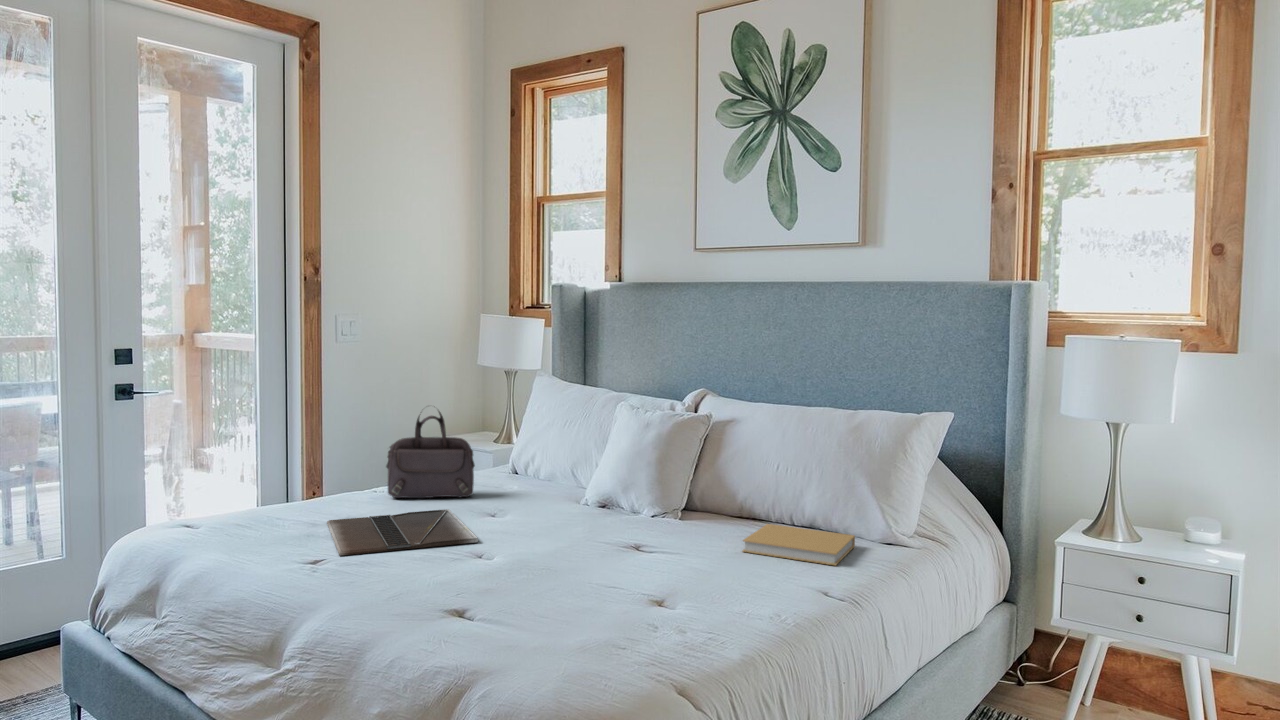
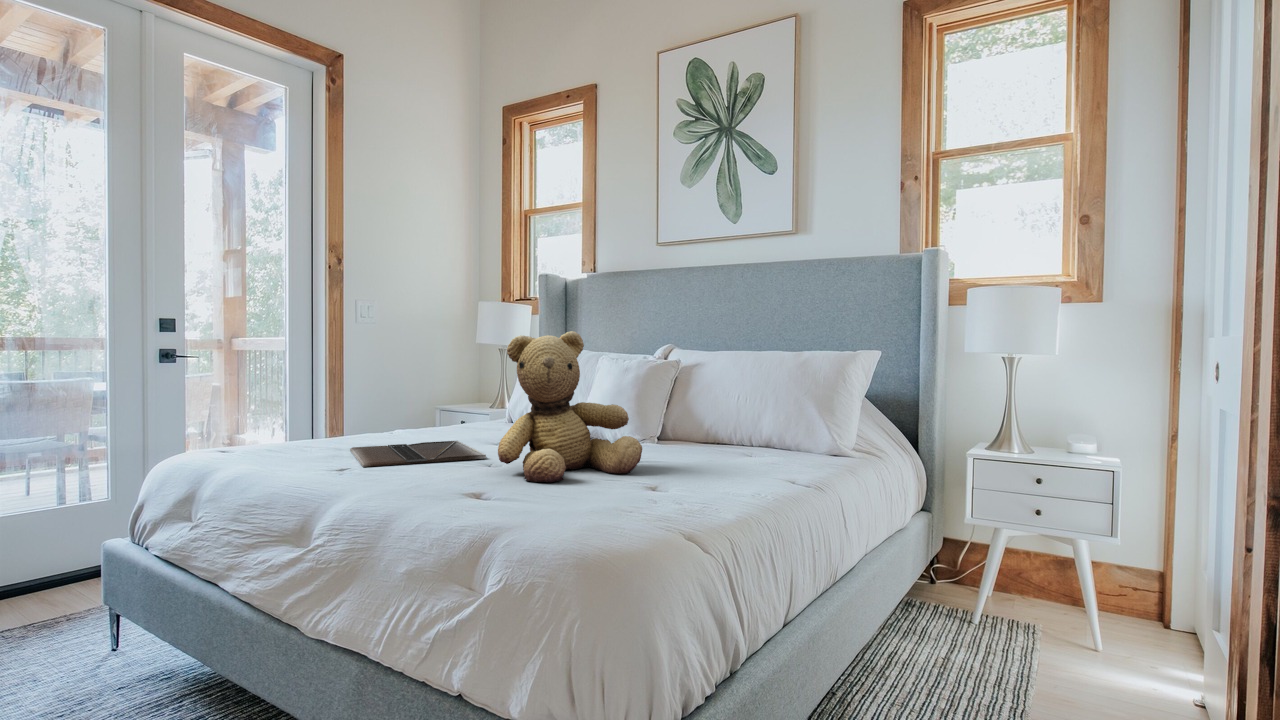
teddy bear: none [488,404,653,590] -> present [498,331,642,482]
handbag: present [386,411,475,498] -> none [401,357,479,437]
book: present [743,524,855,566] -> none [715,443,807,467]

